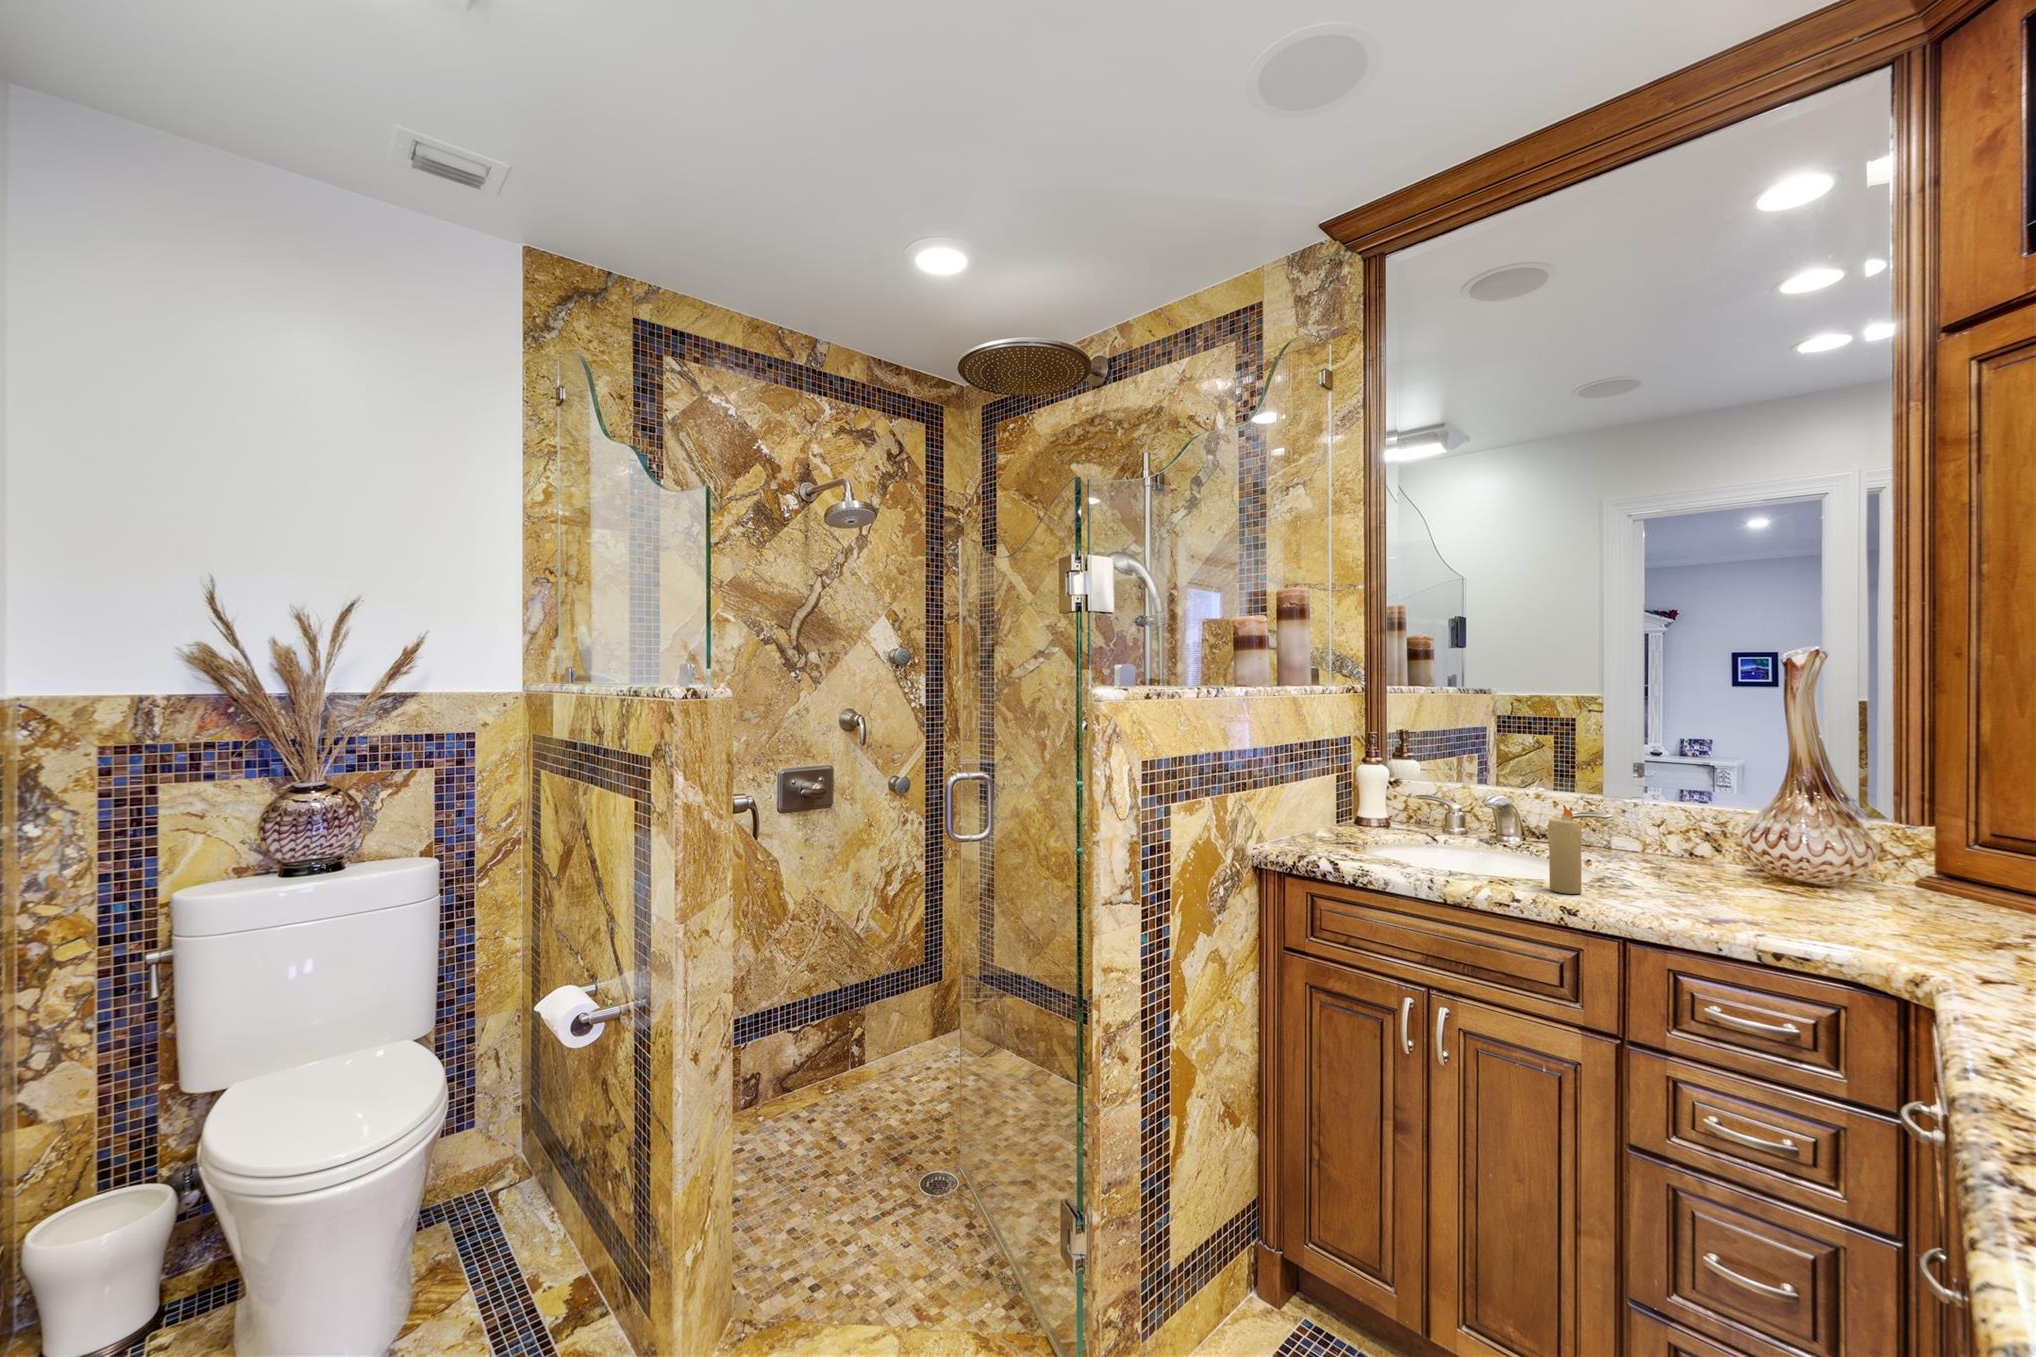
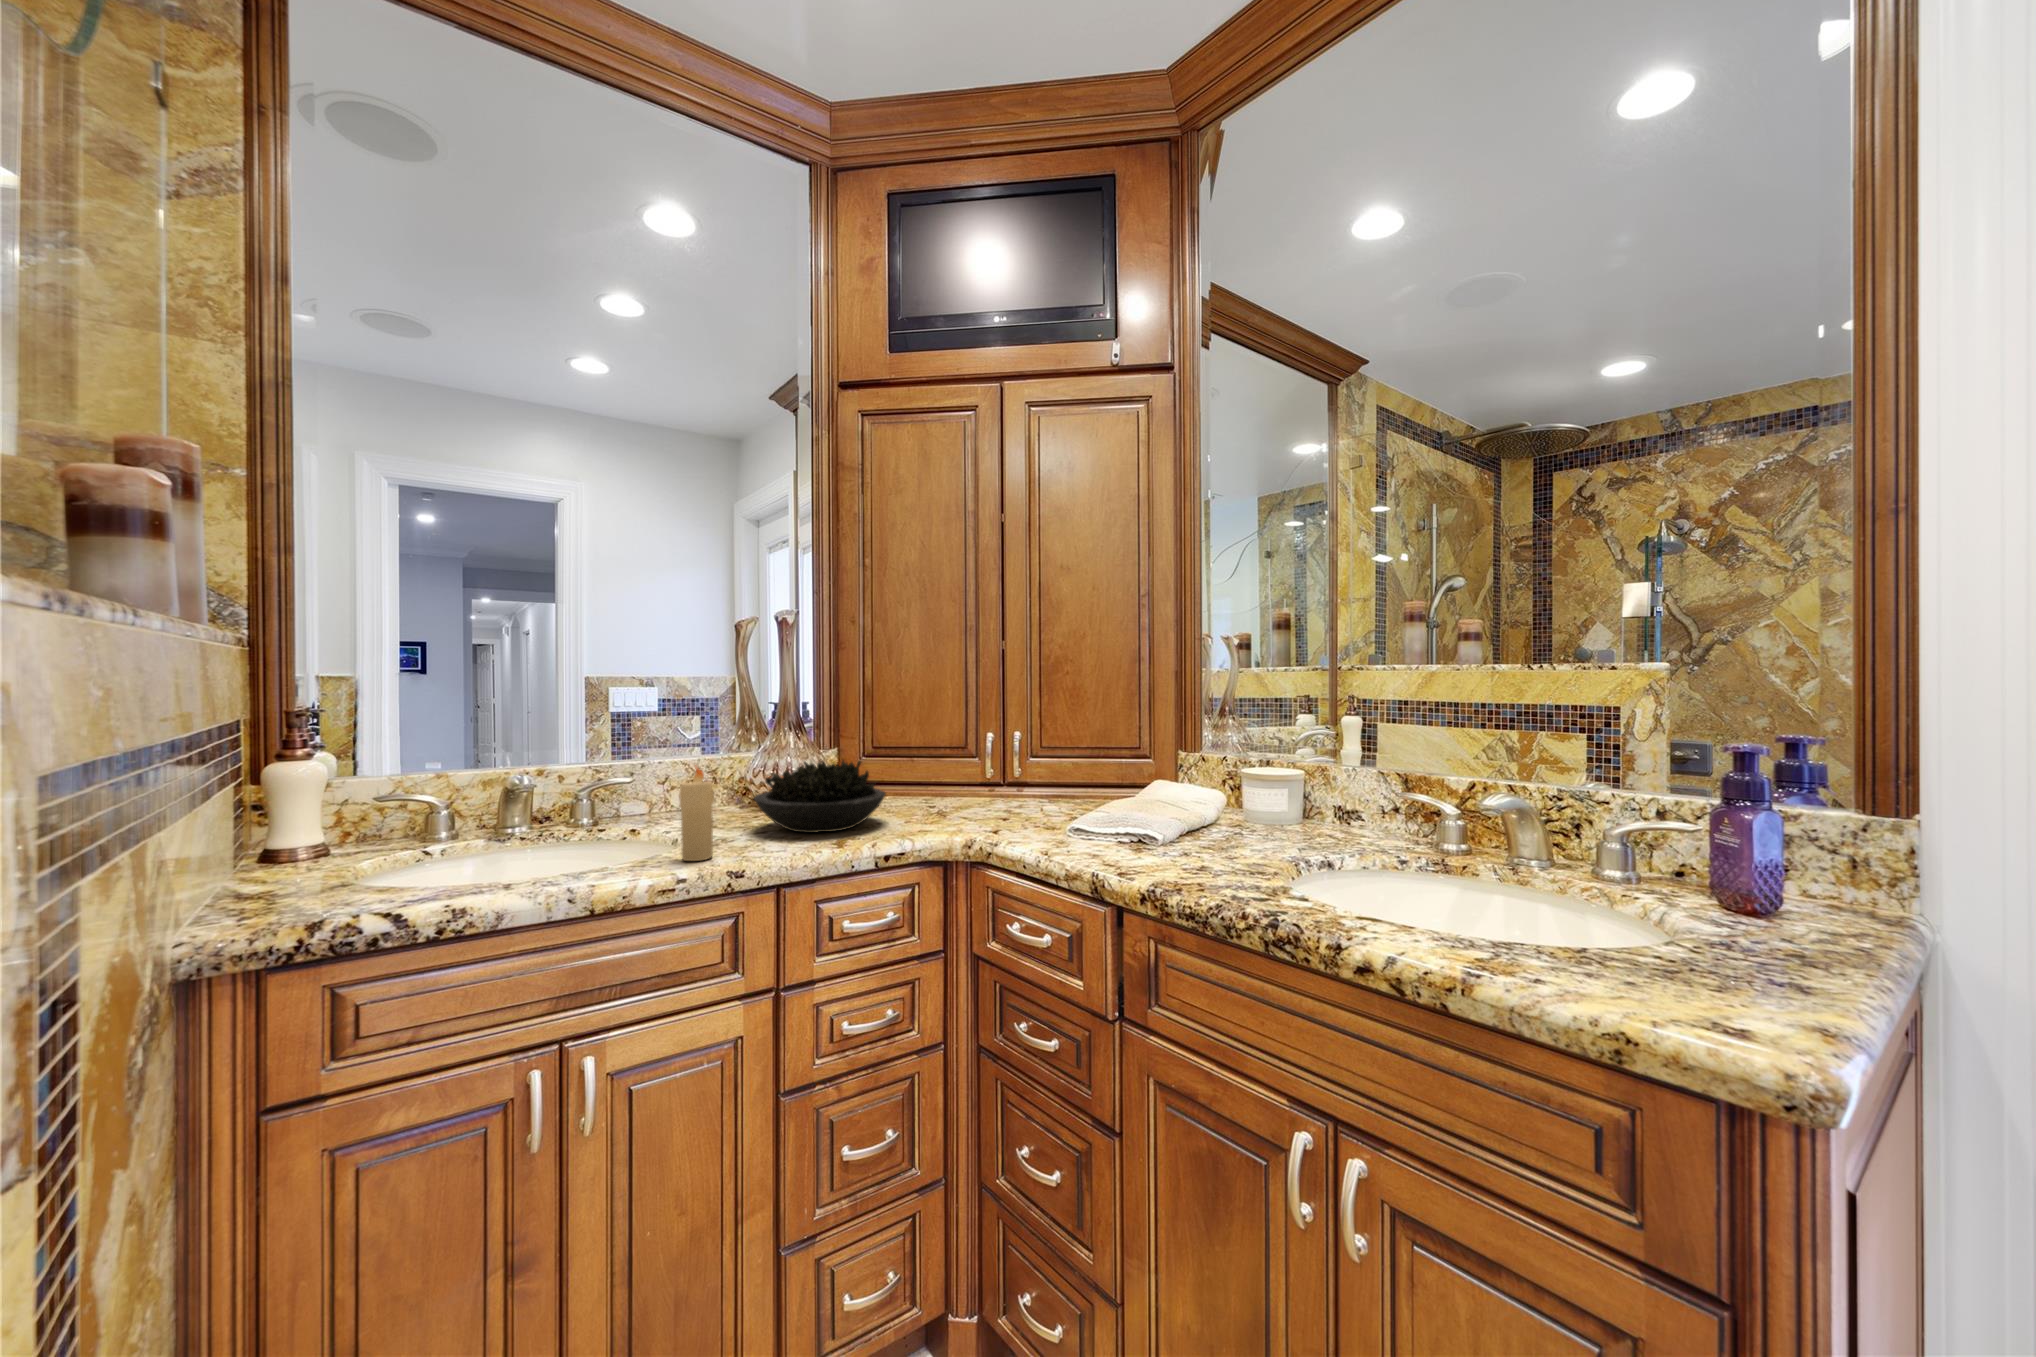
succulent plant: none [1675,824,1887,918] -> present [754,761,886,833]

